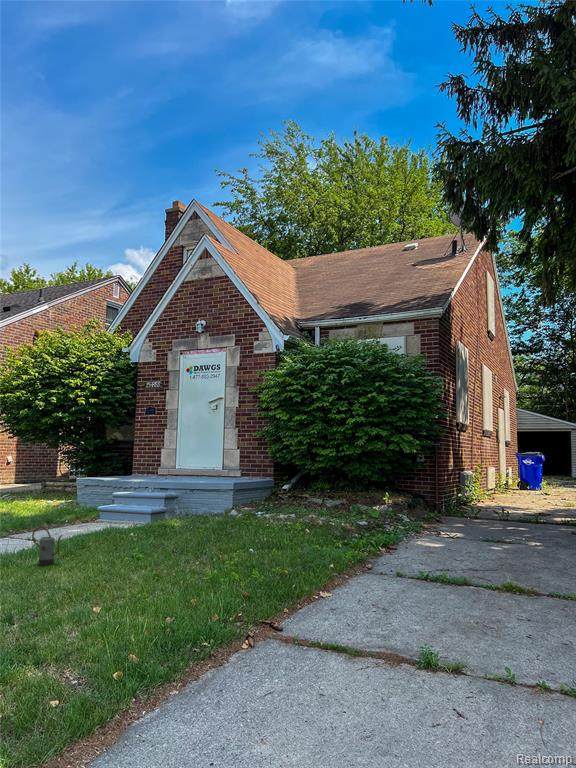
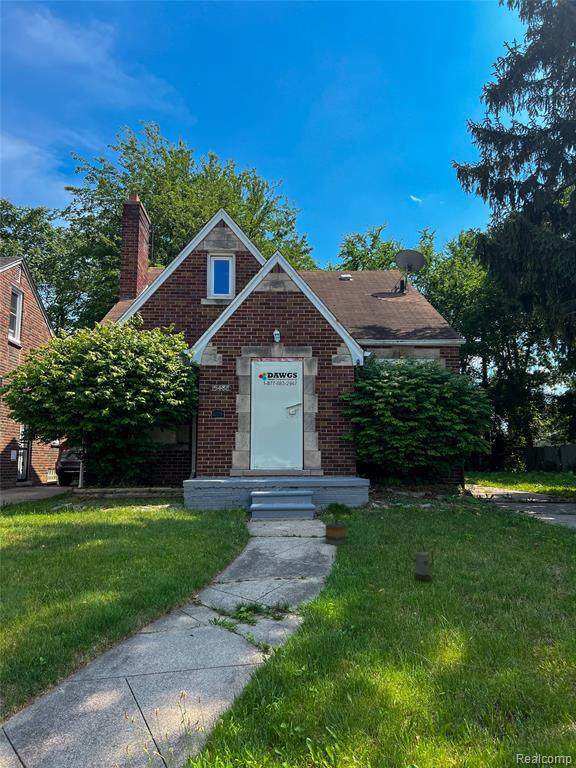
potted tree: none [81,494,110,536] -> present [323,502,352,545]

